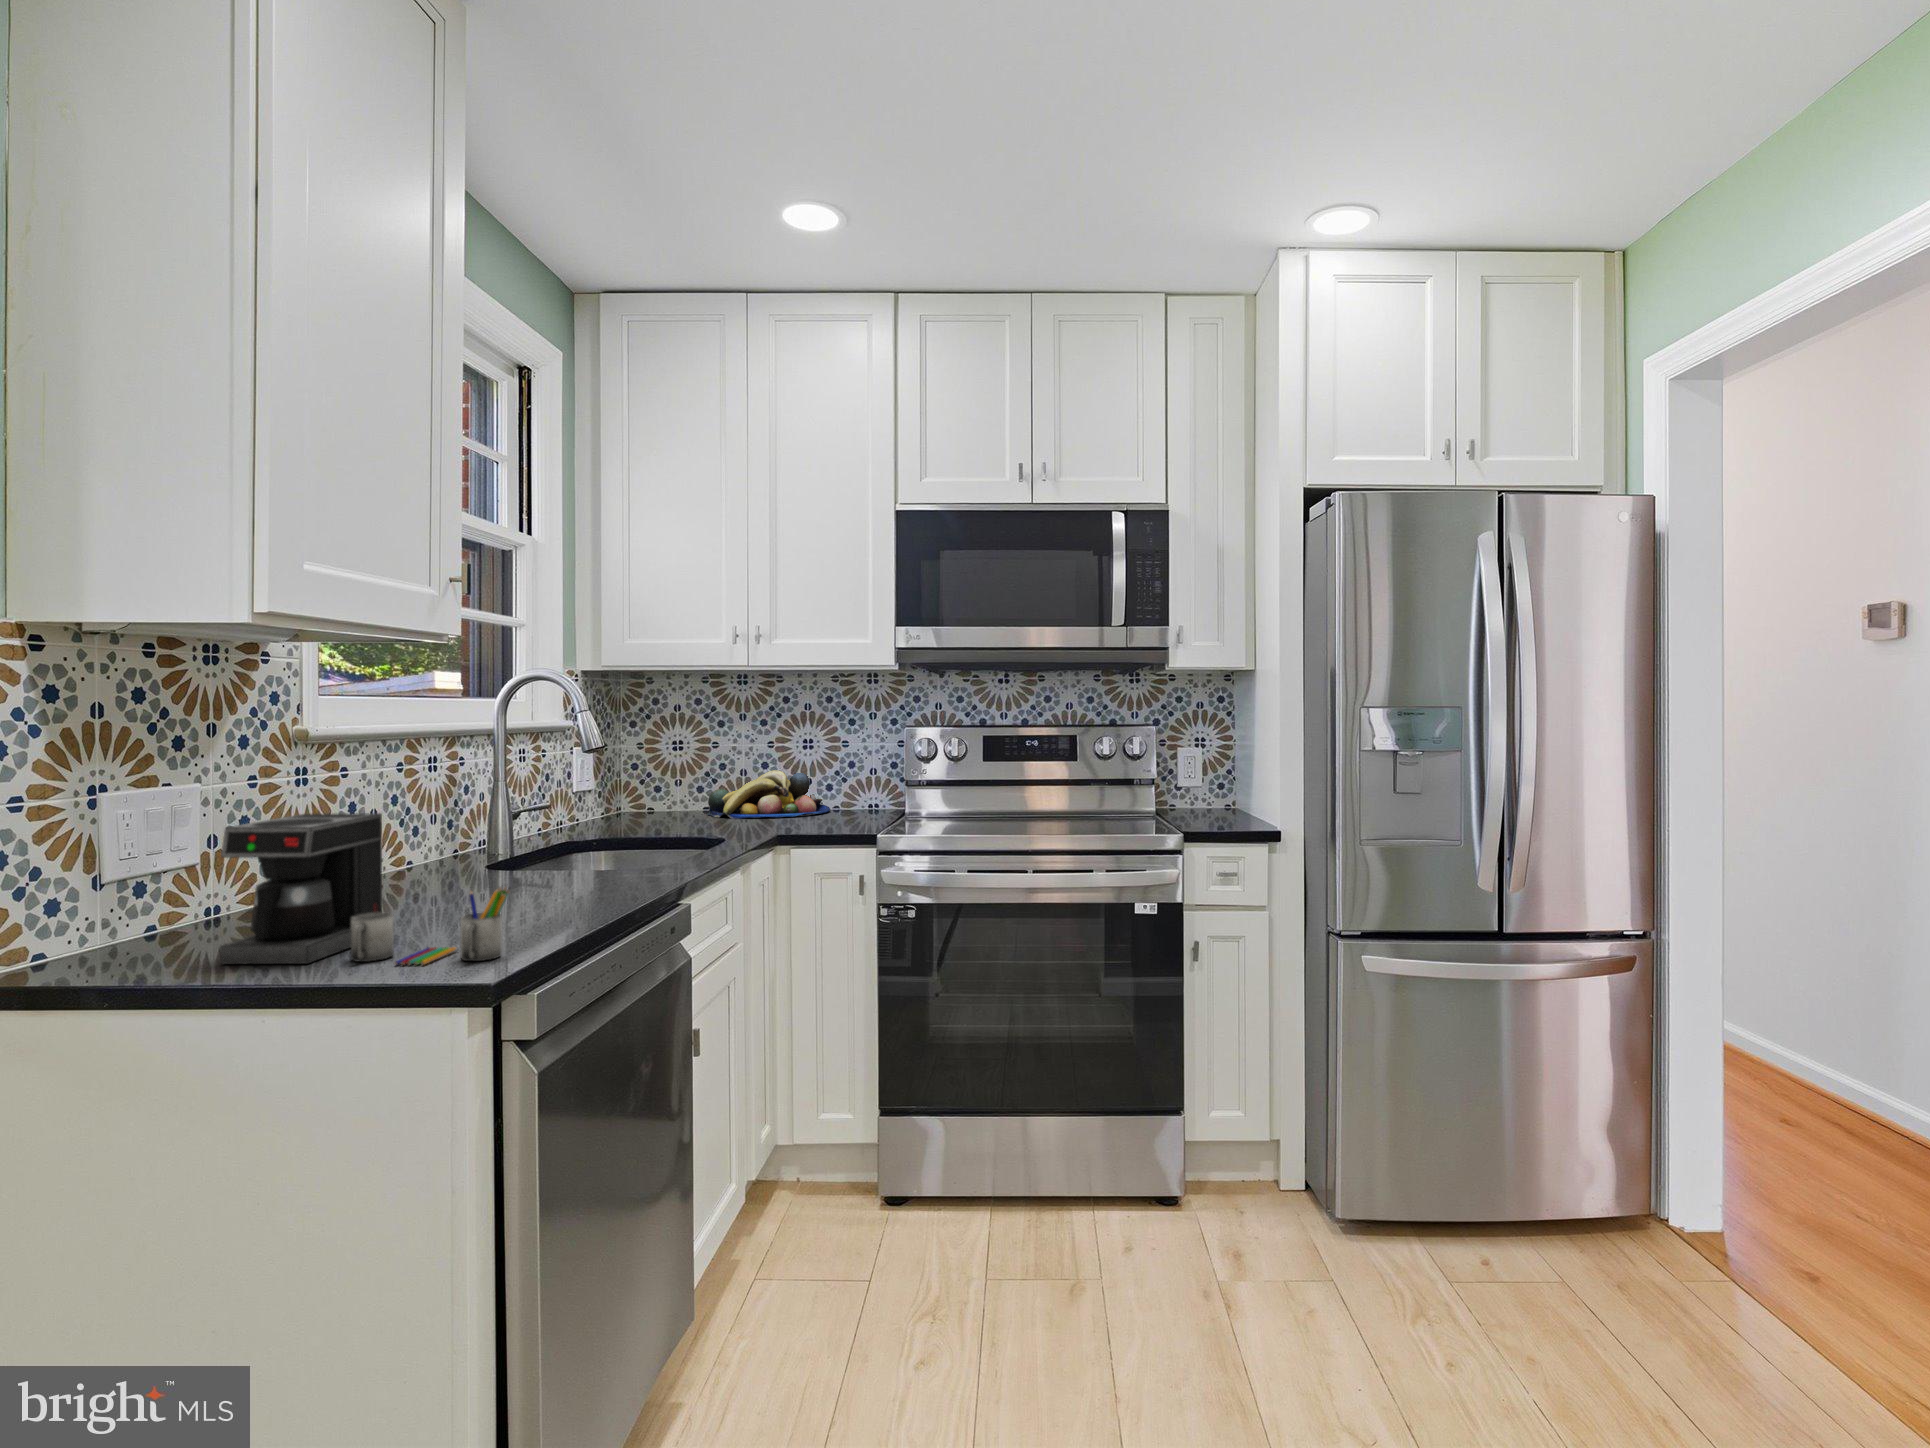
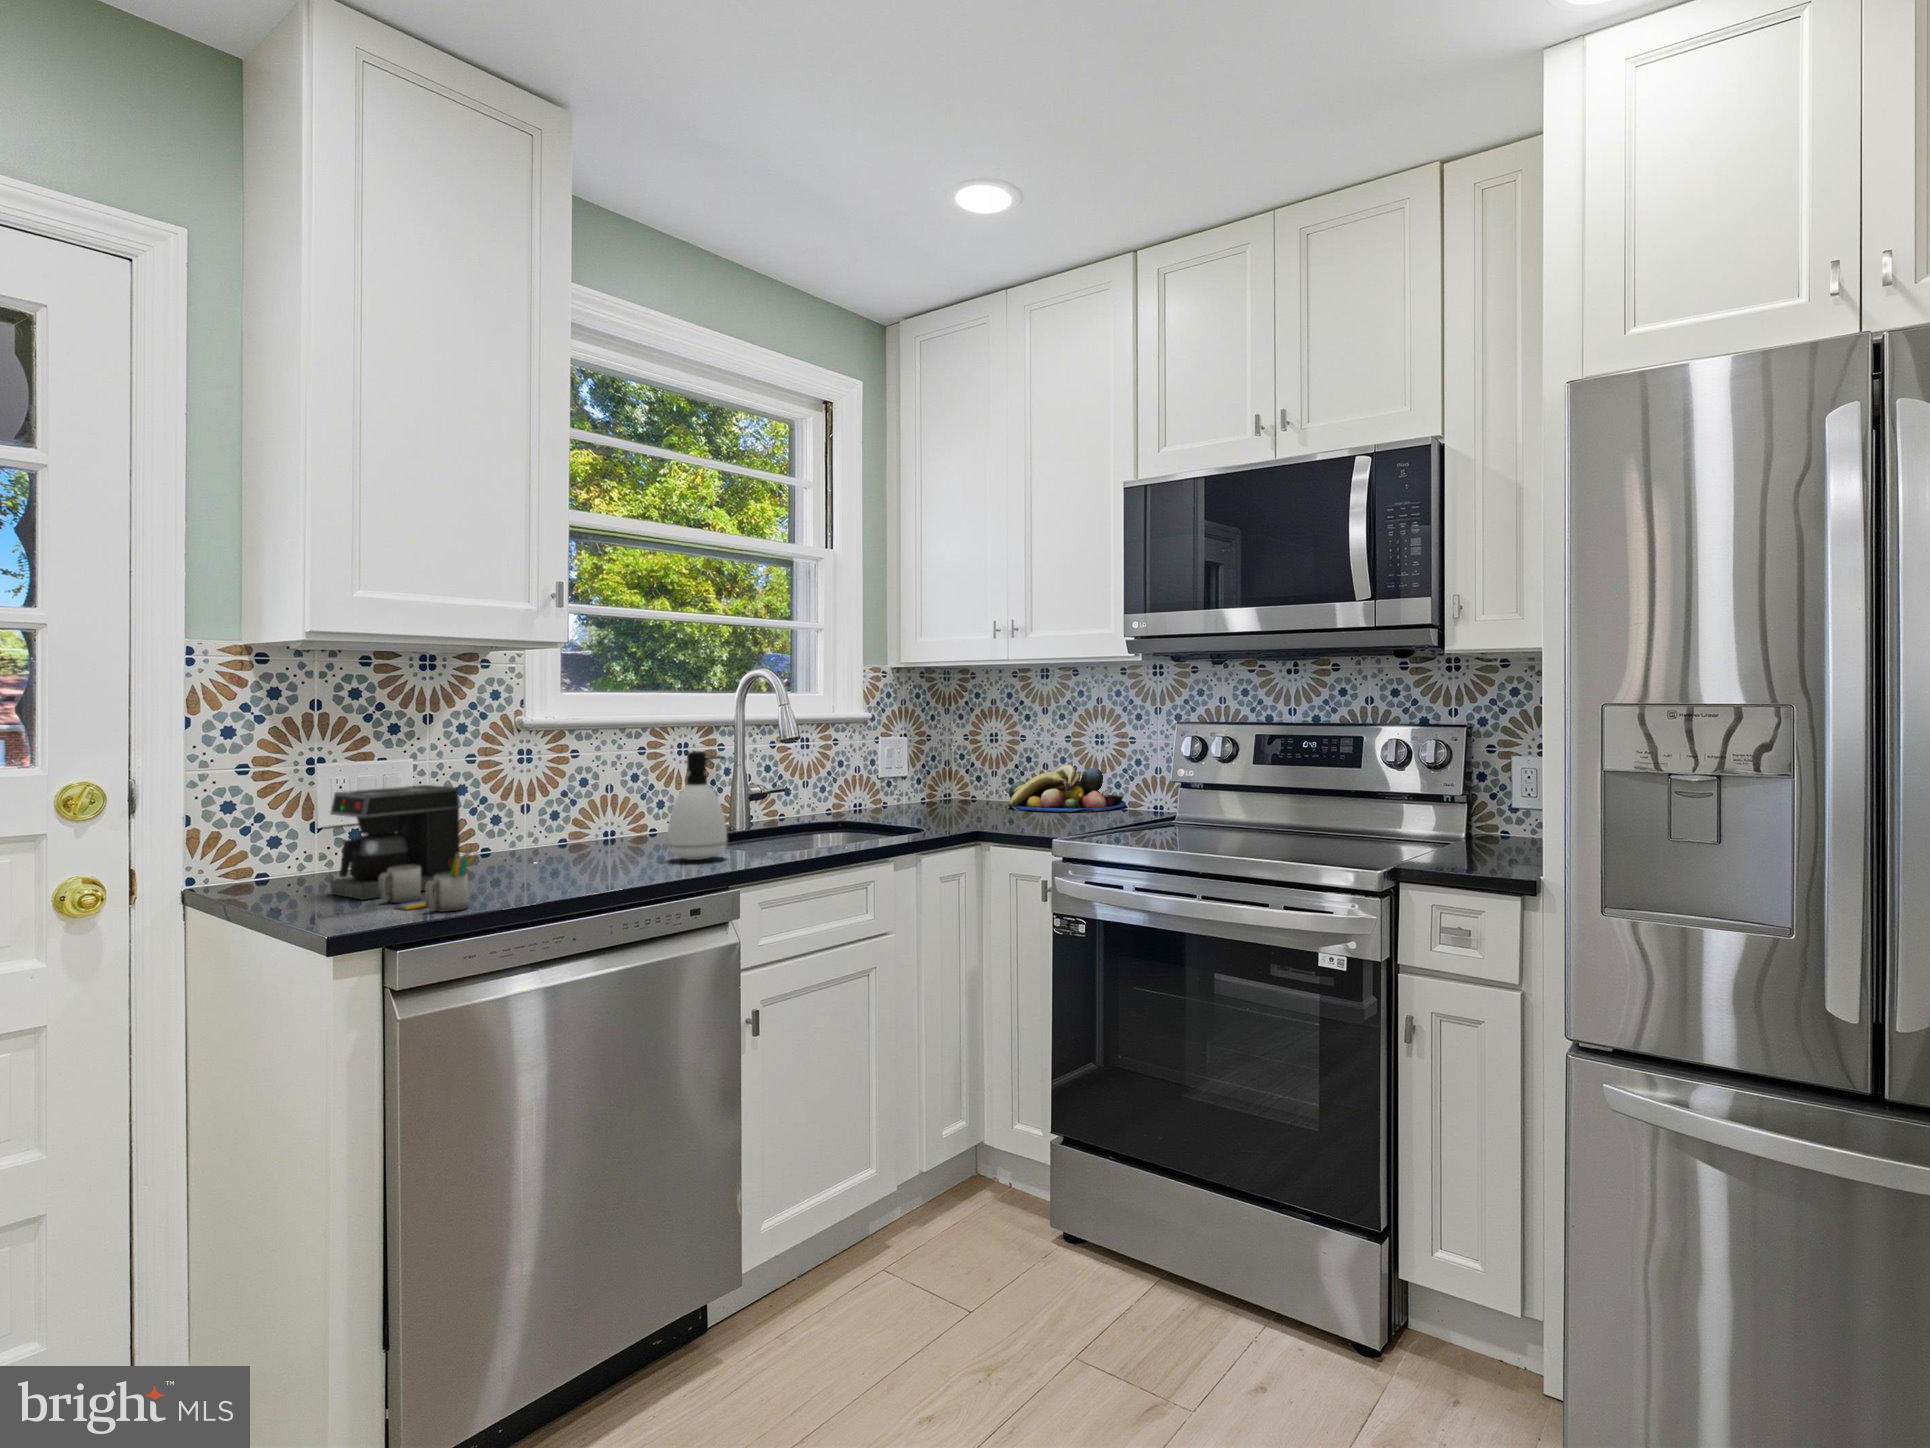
soap dispenser: none [540,763,613,886] -> present [667,751,727,860]

